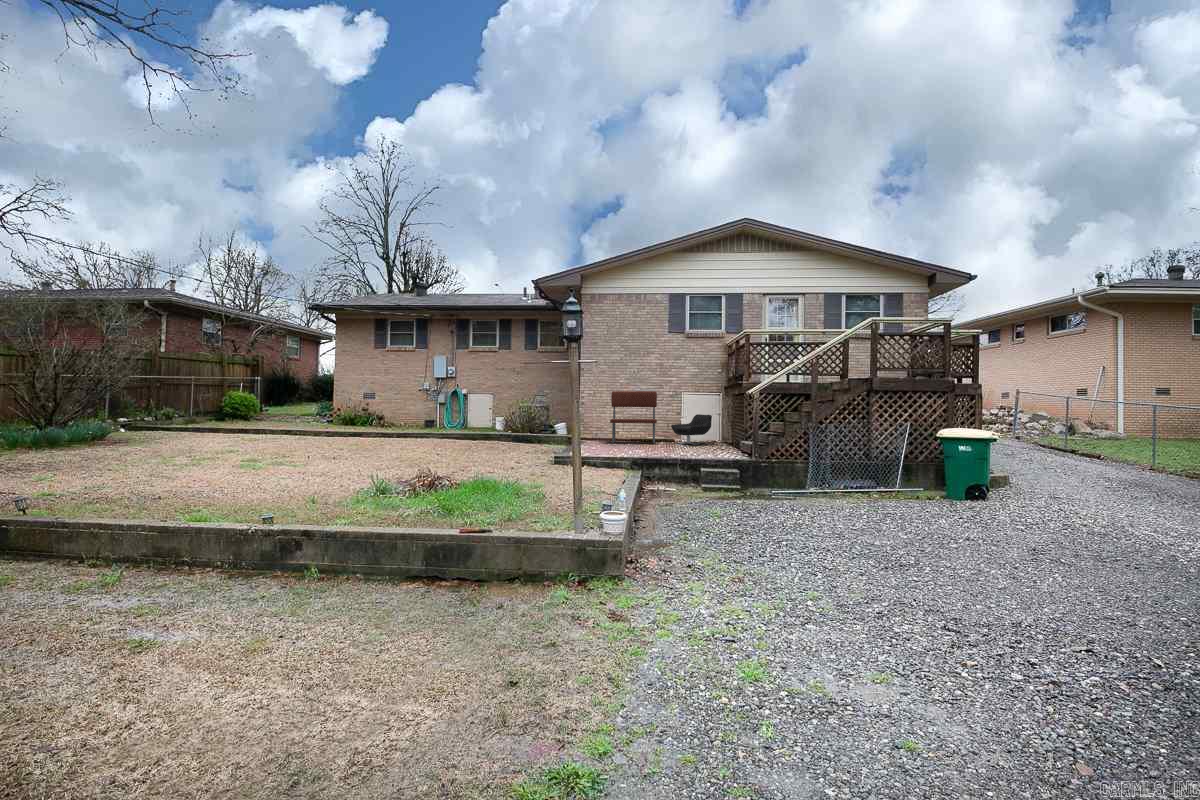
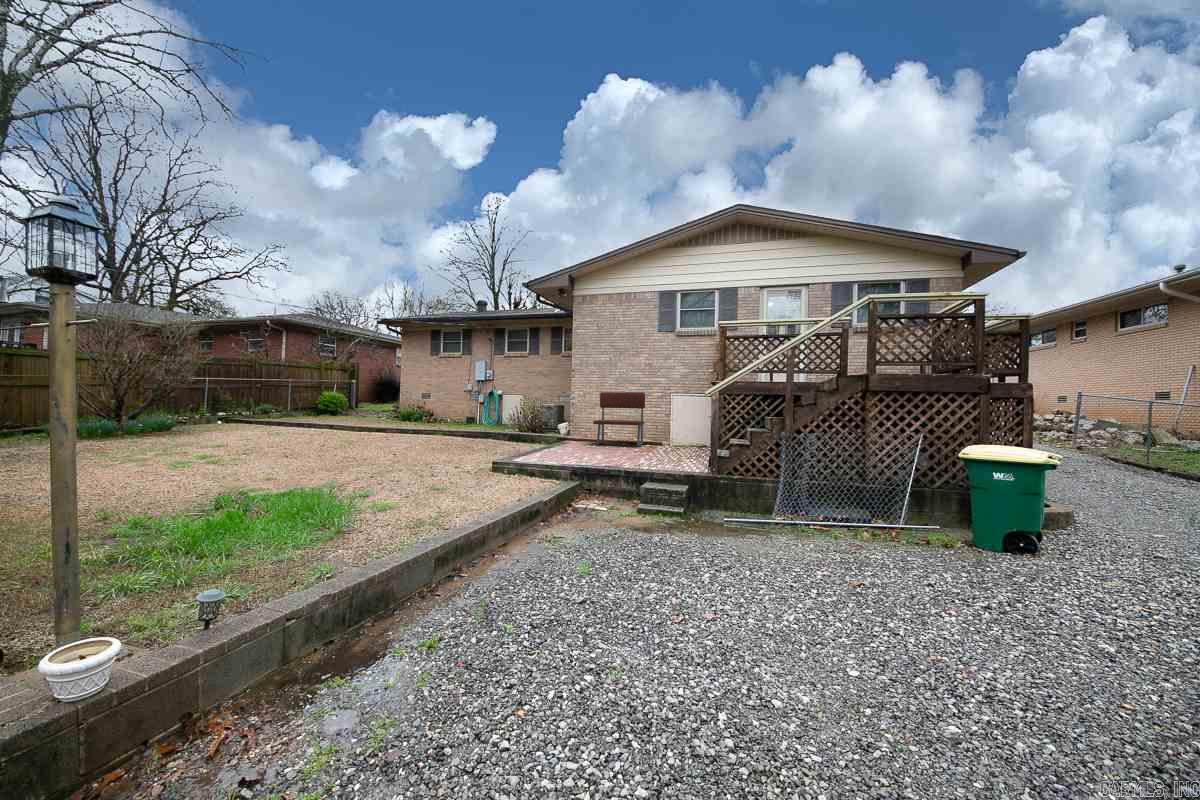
lounge chair: present [671,414,712,445] -> none [657,417,699,450]

